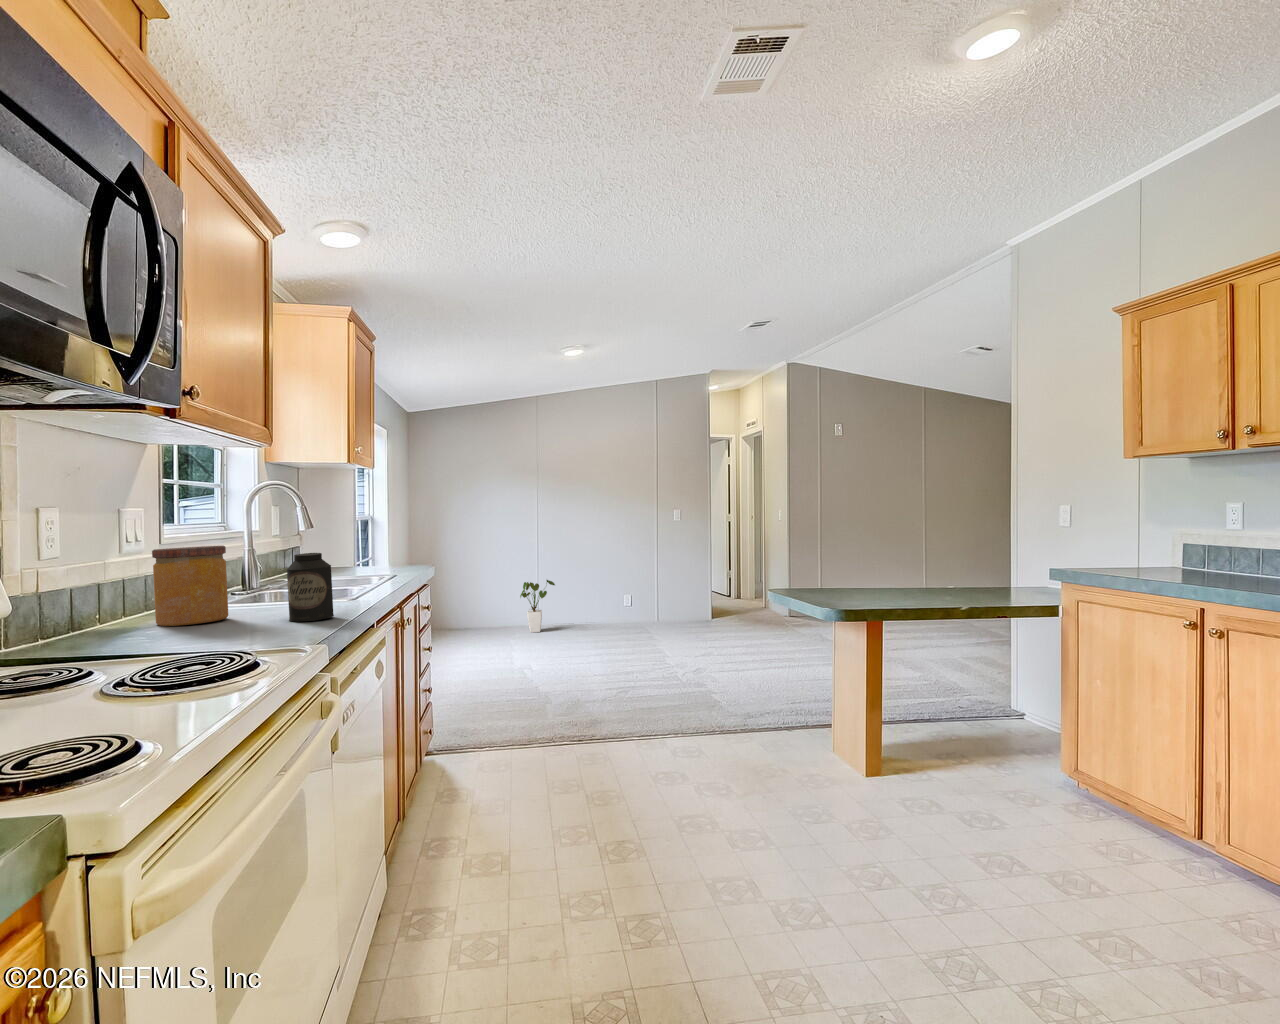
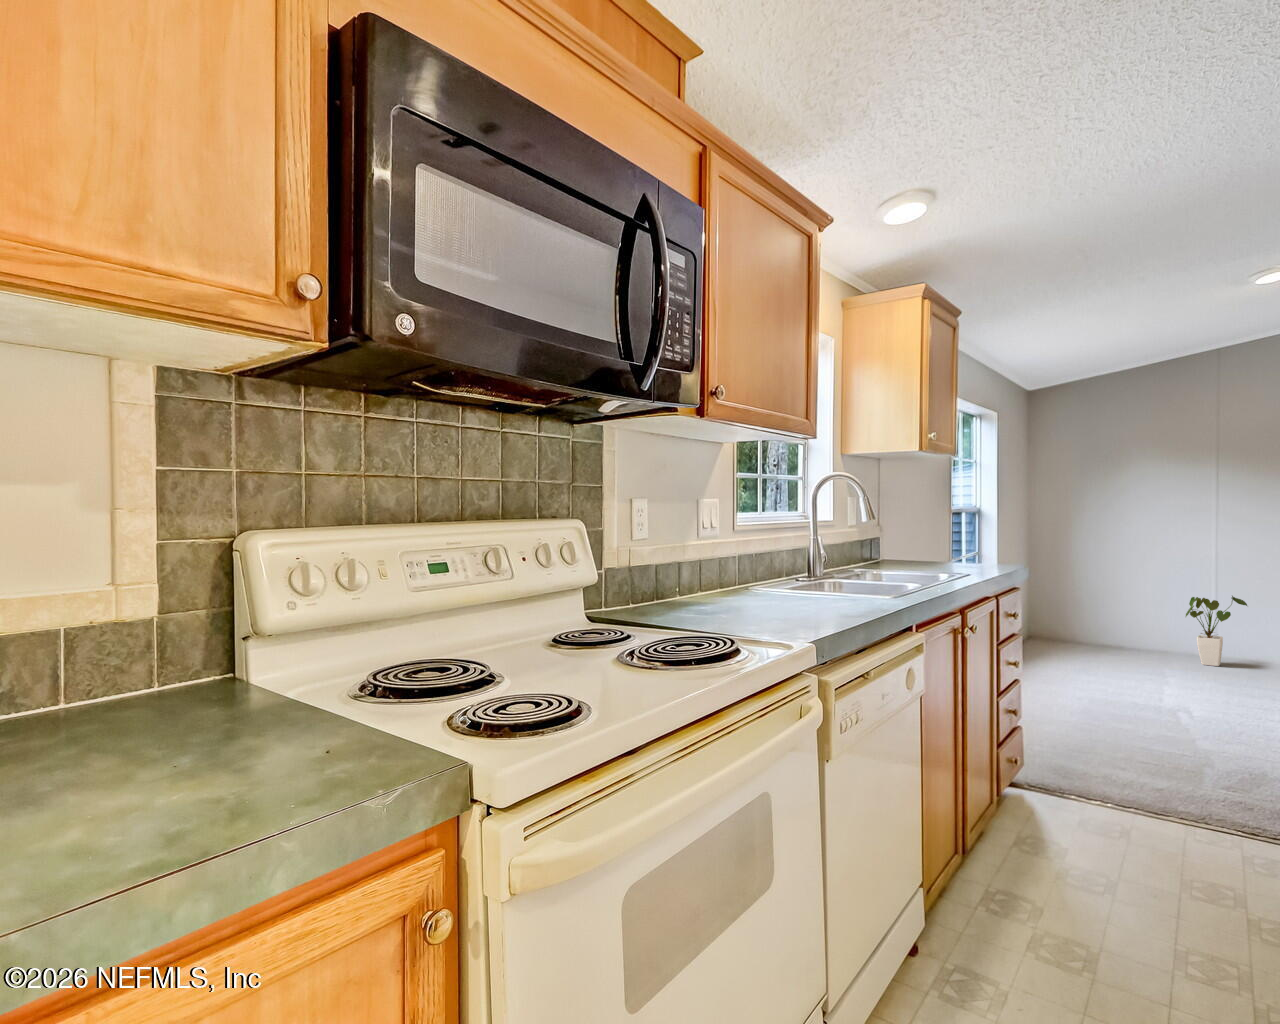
jar: present [152,546,228,626] -> none [714,534,772,605]
canister: present [287,553,334,622] -> none [816,545,861,615]

